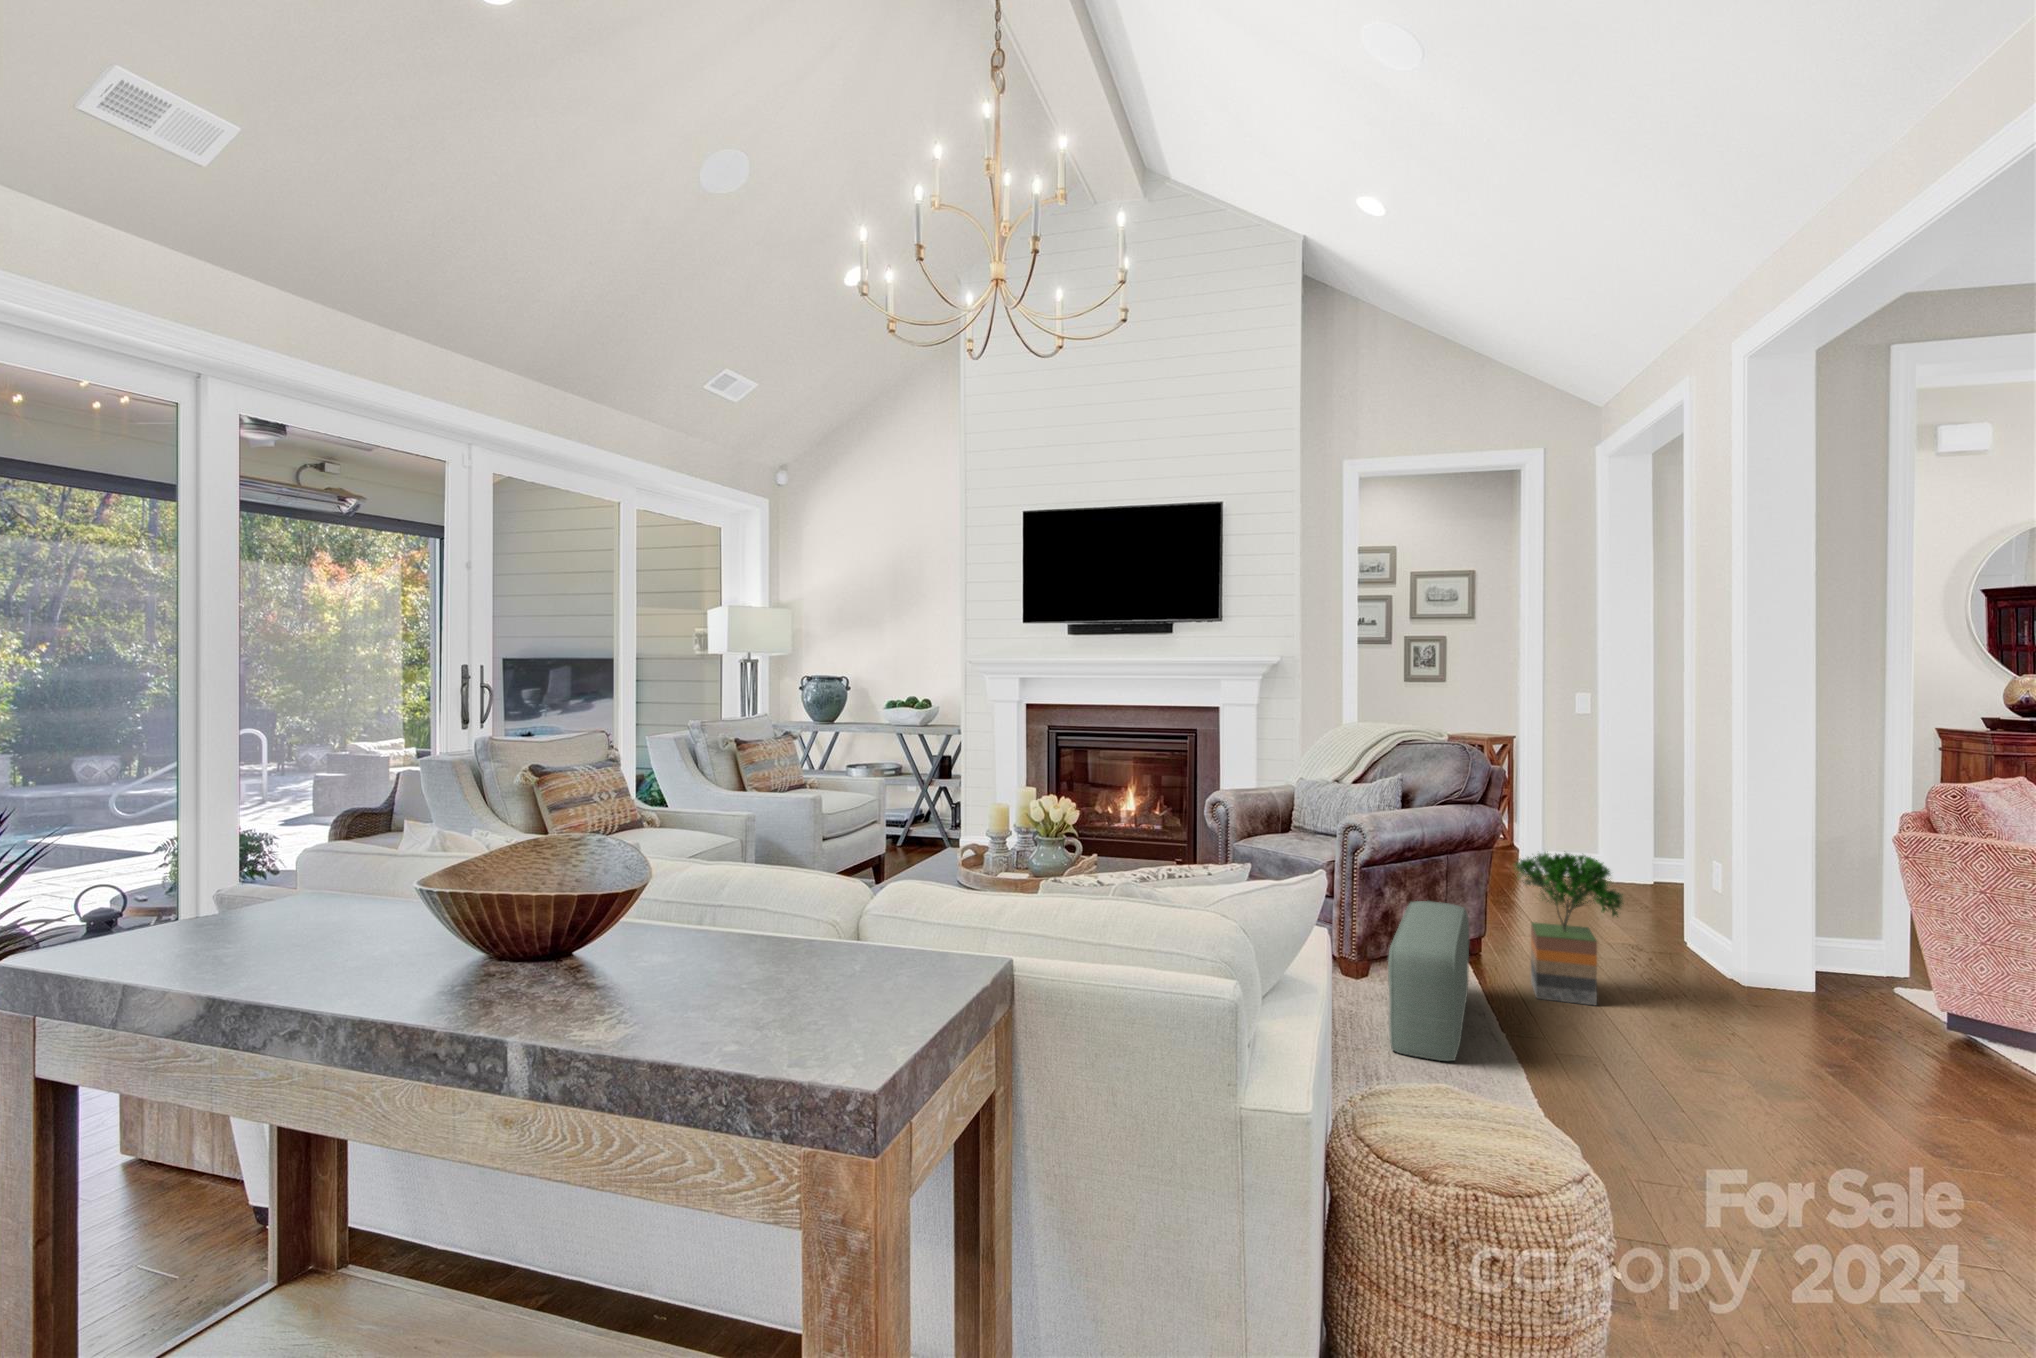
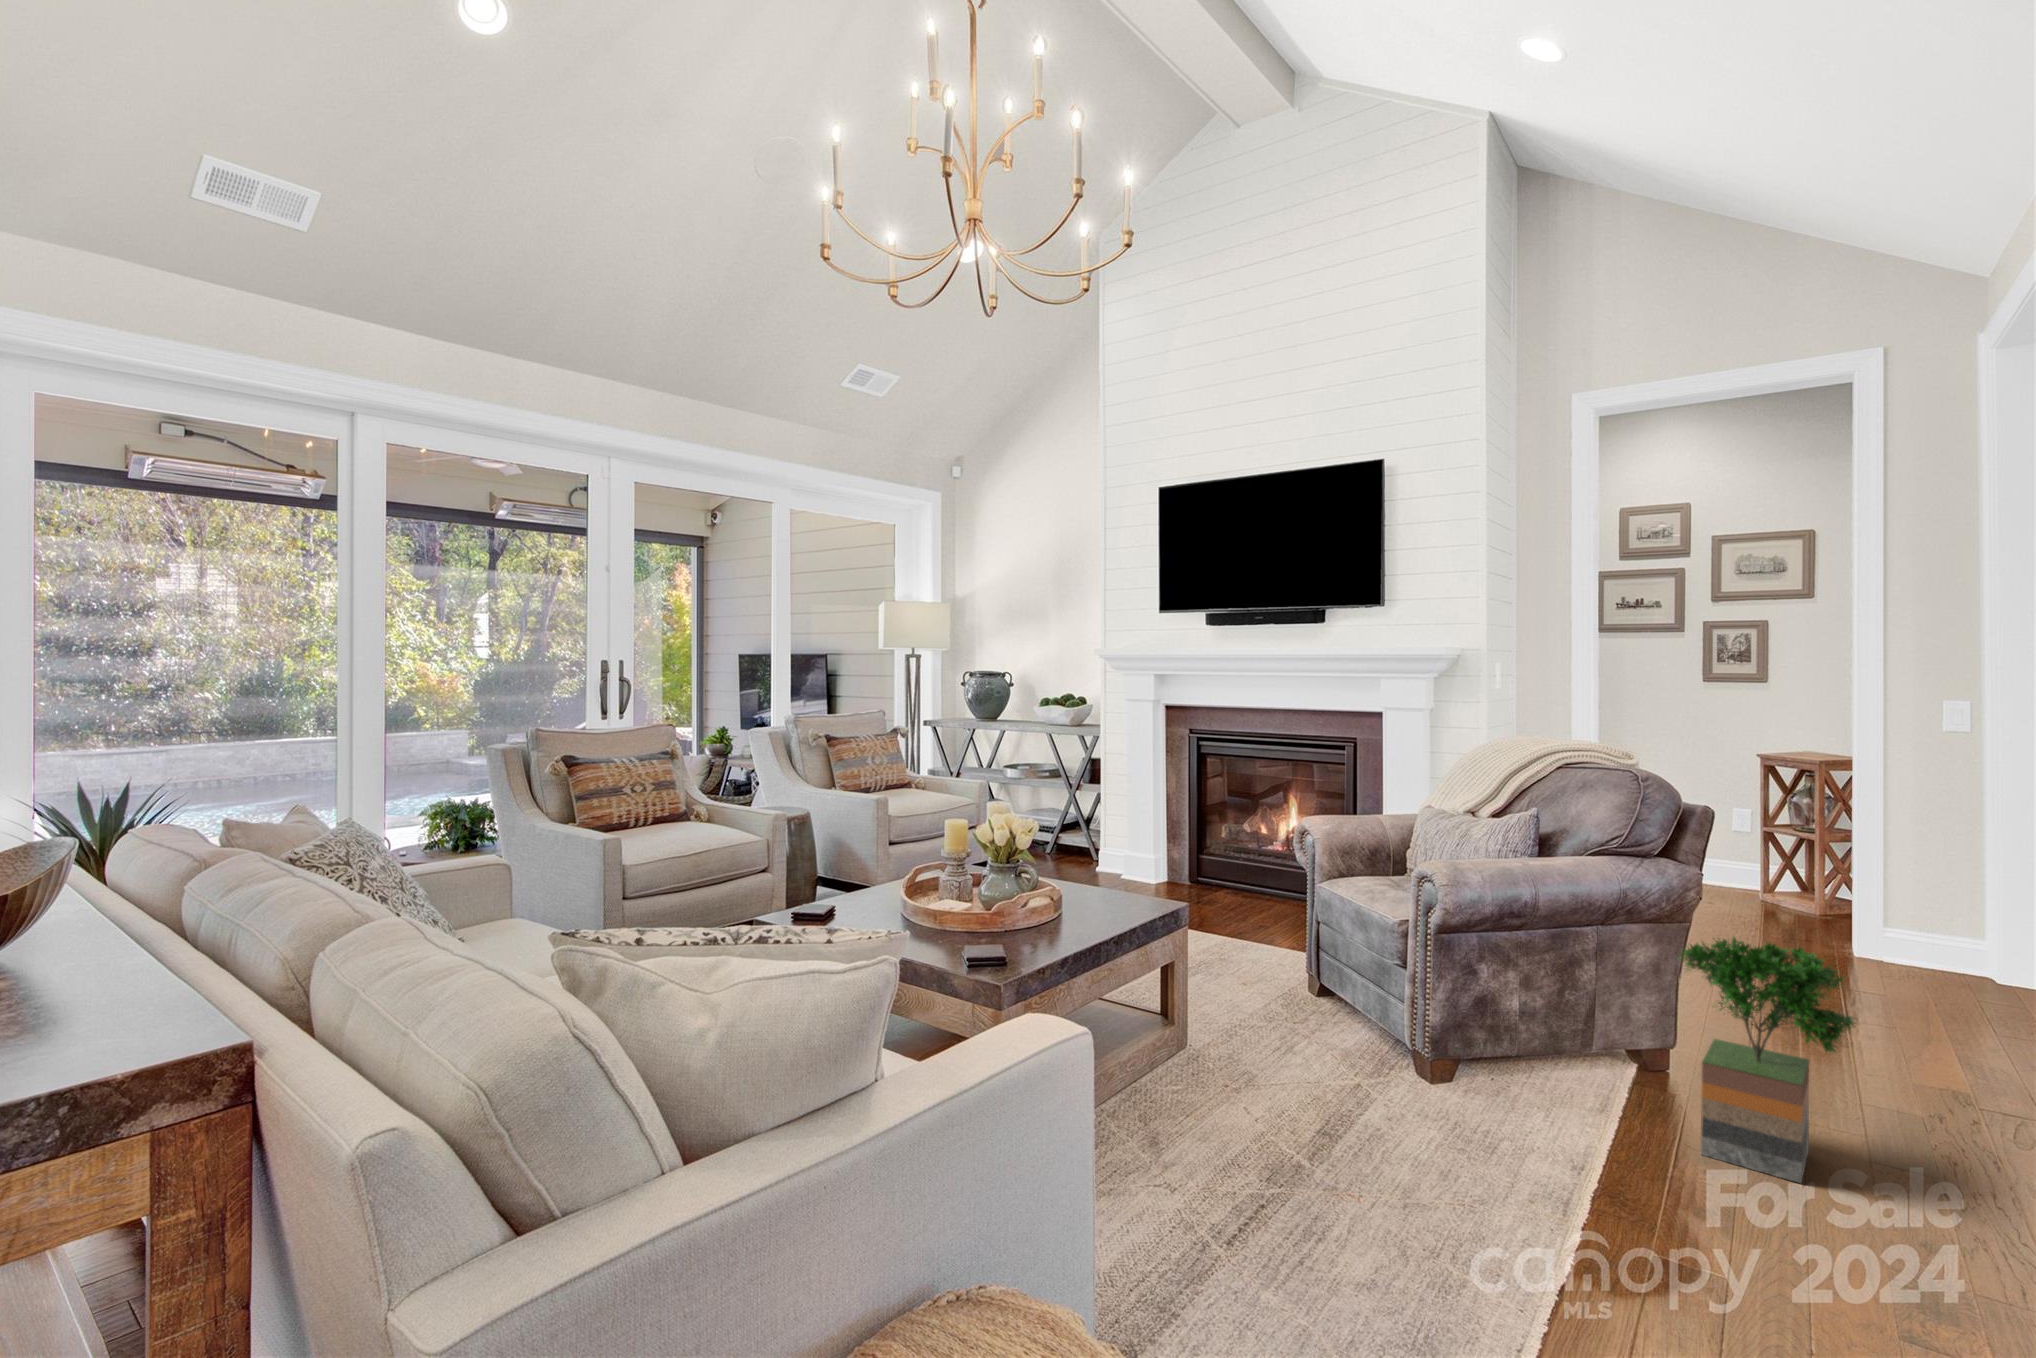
pouf: present [1388,901,1469,1061] -> none [1390,988,1583,1234]

